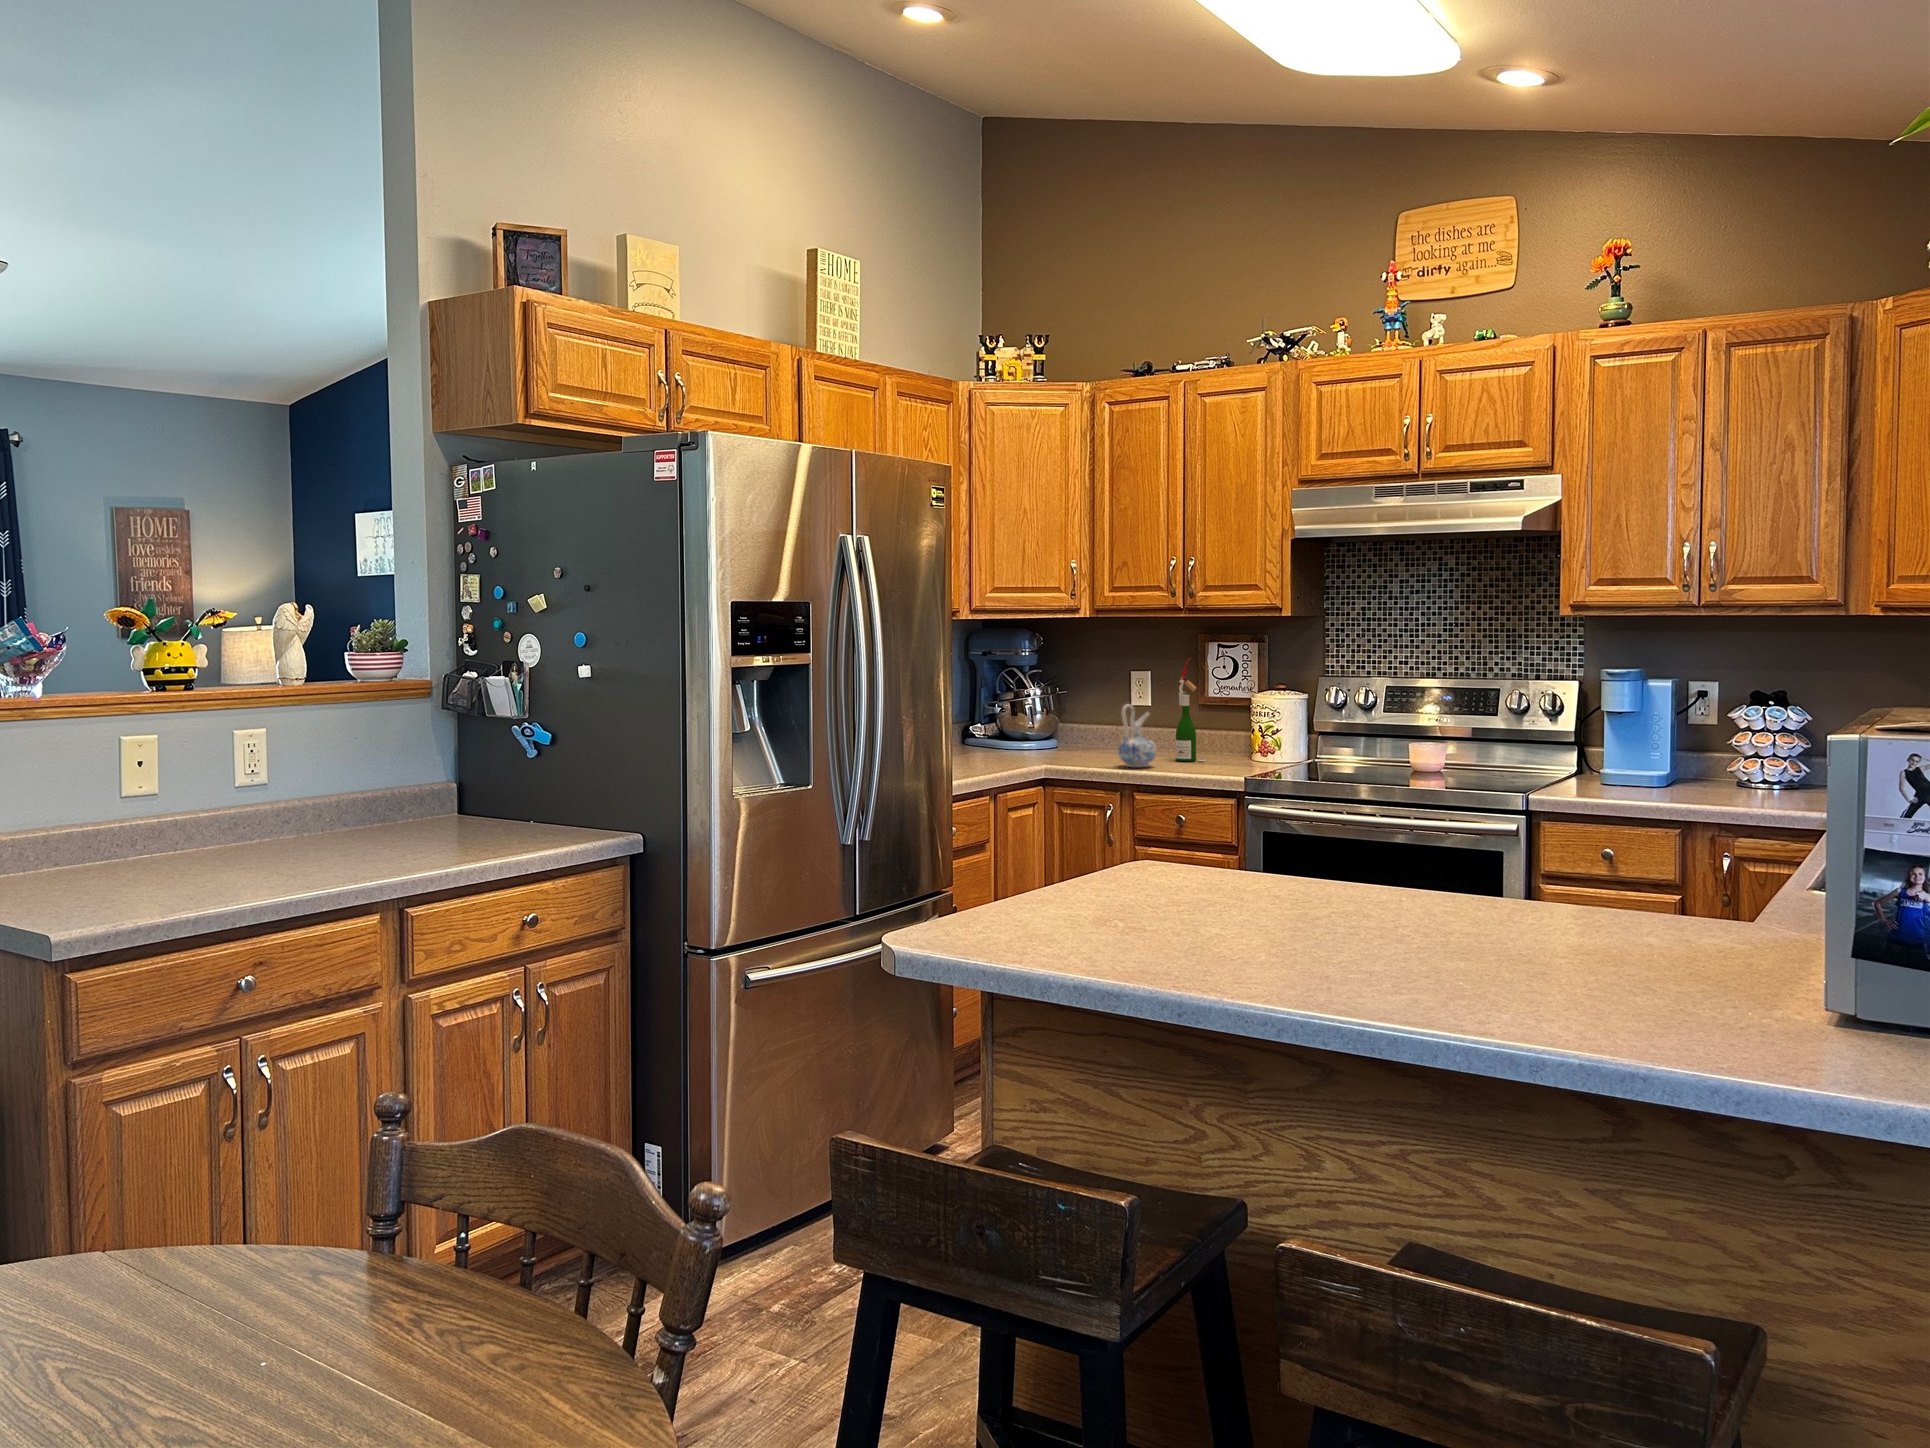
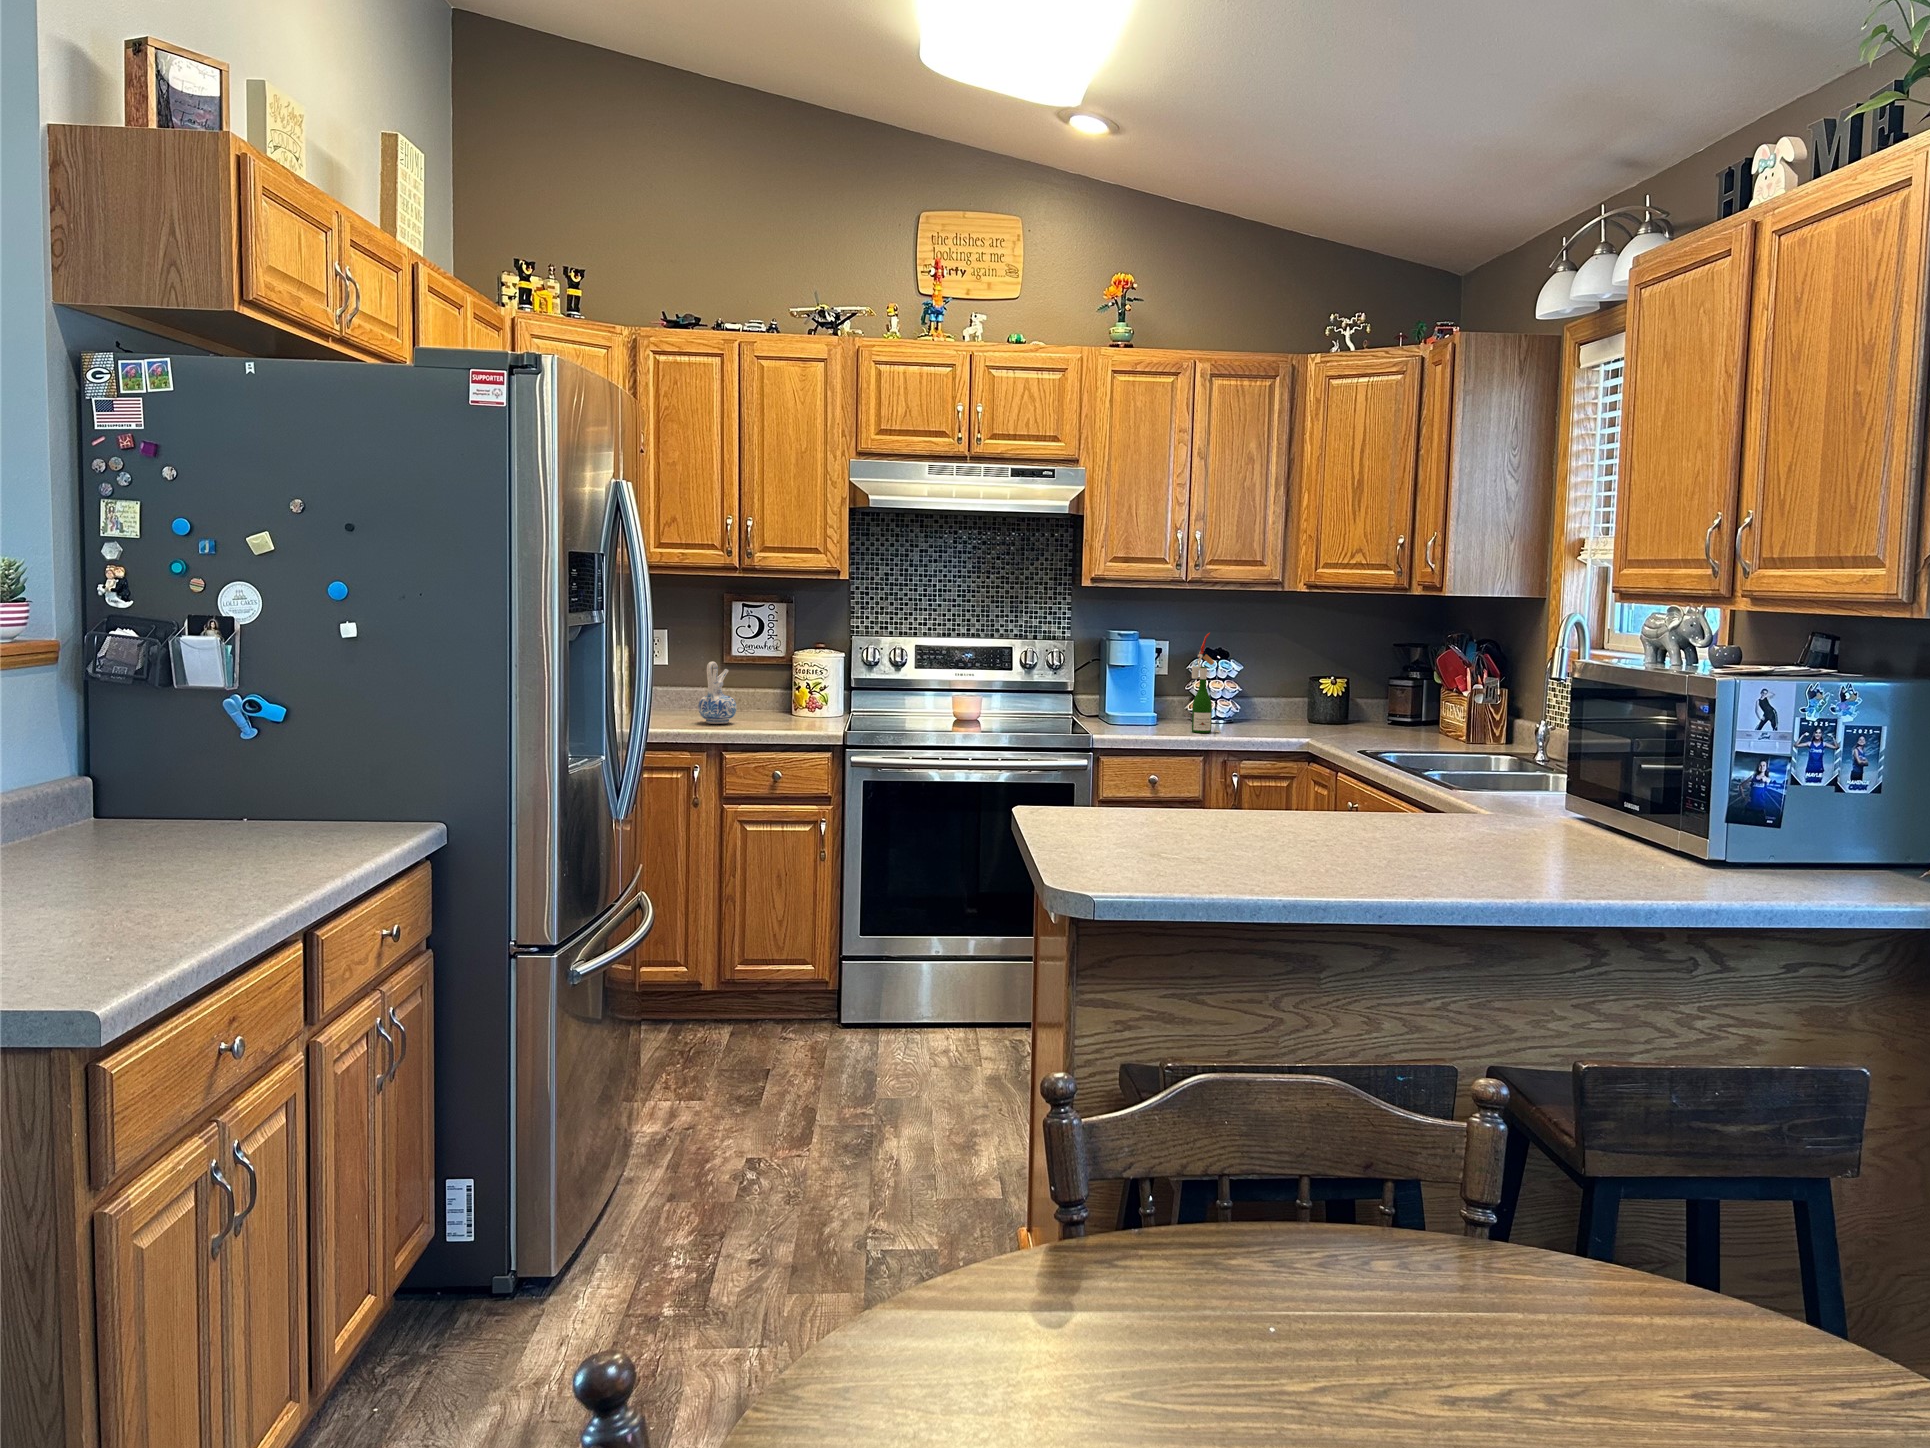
wine bottle: present [1176,658,1205,761] -> present [1192,633,1221,733]

